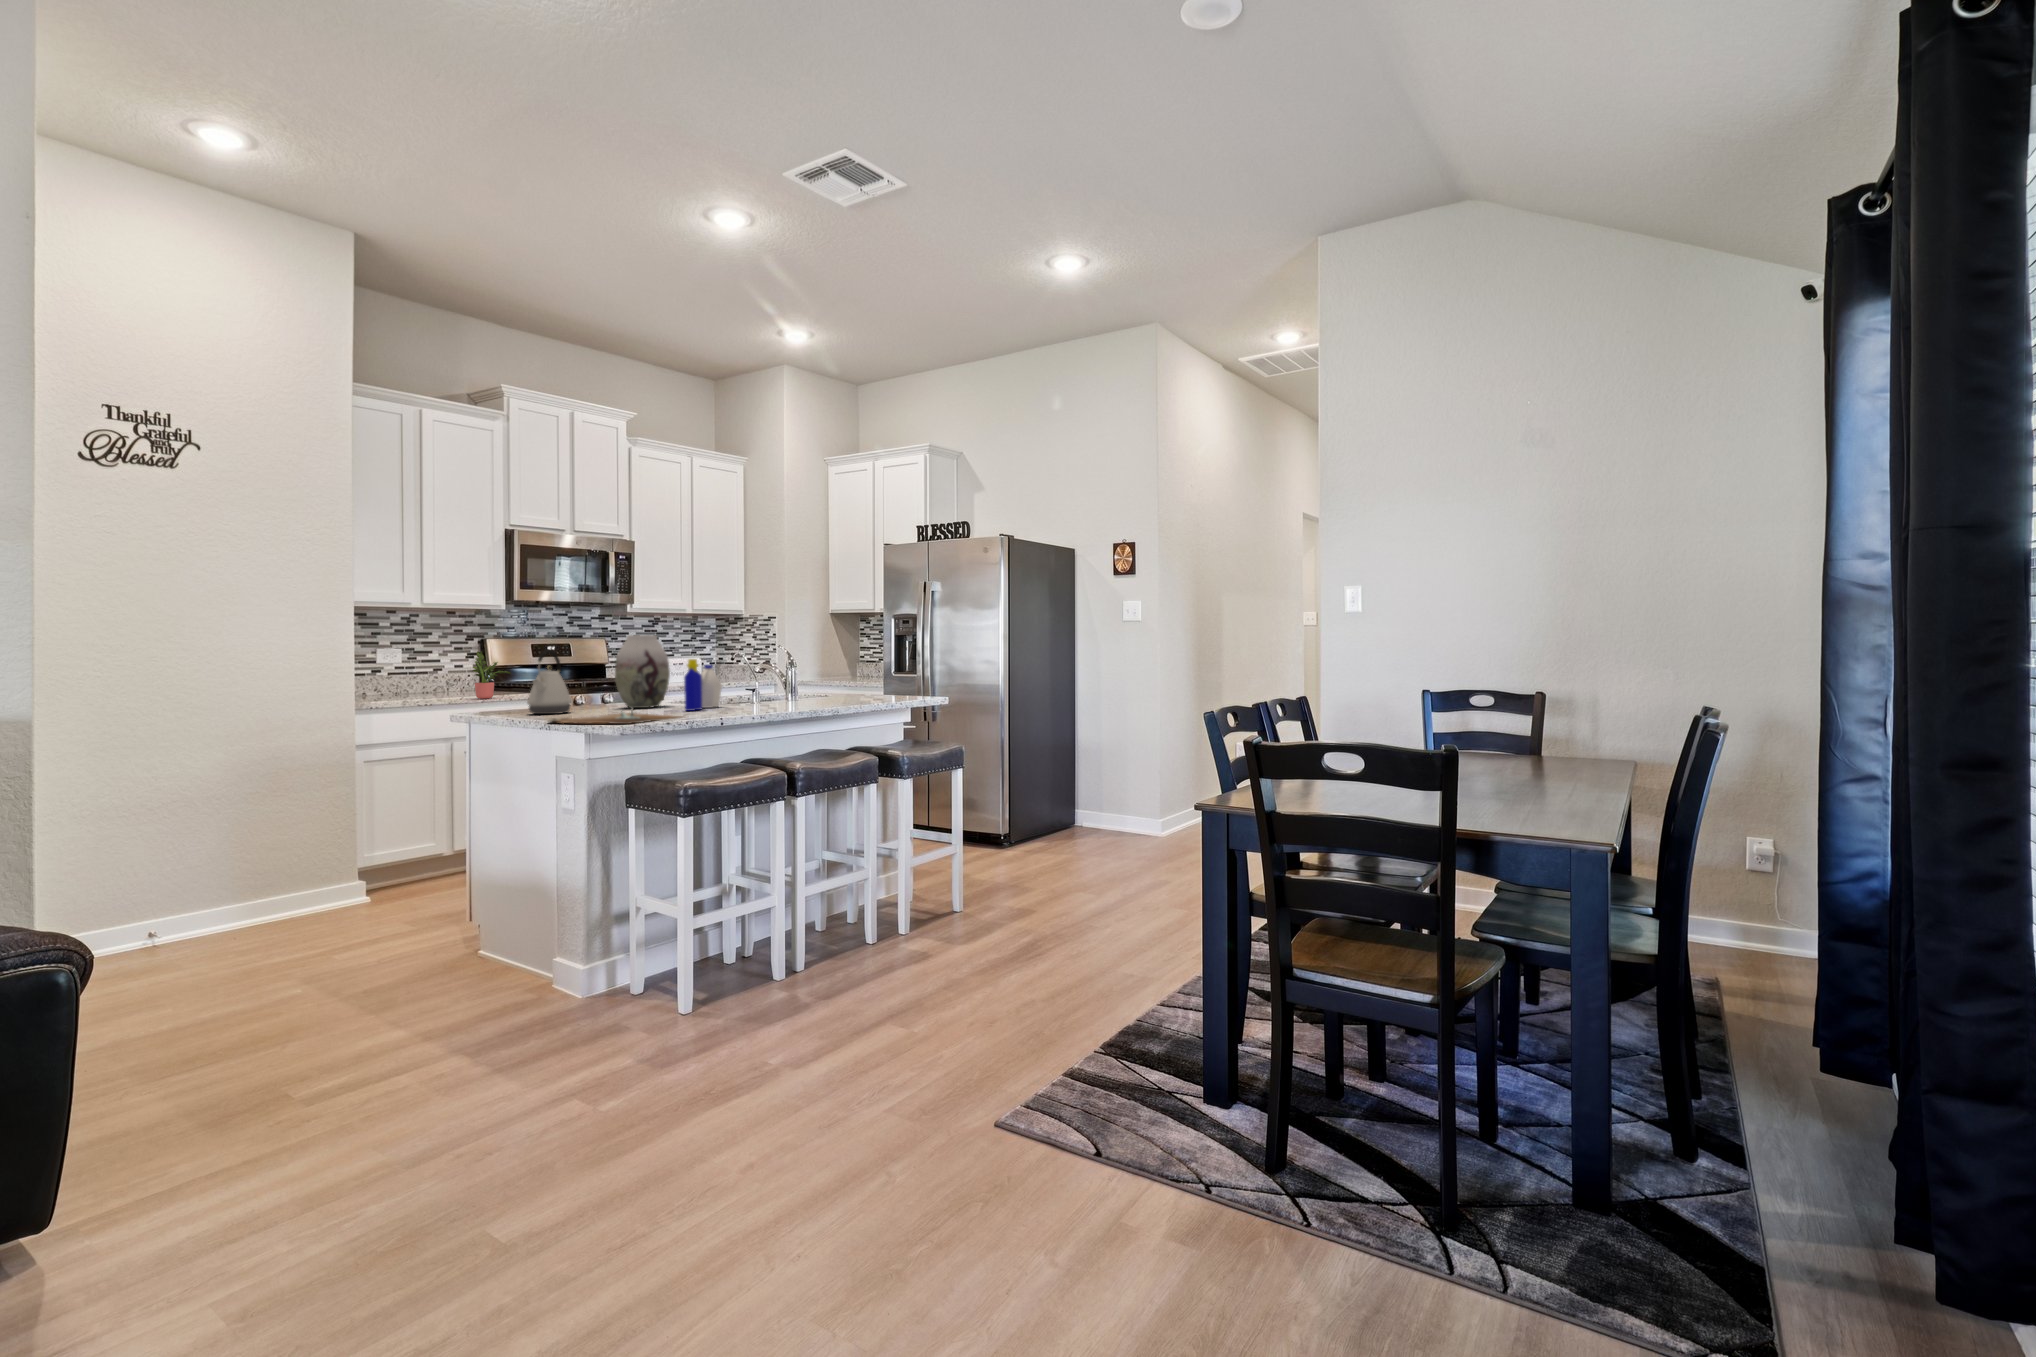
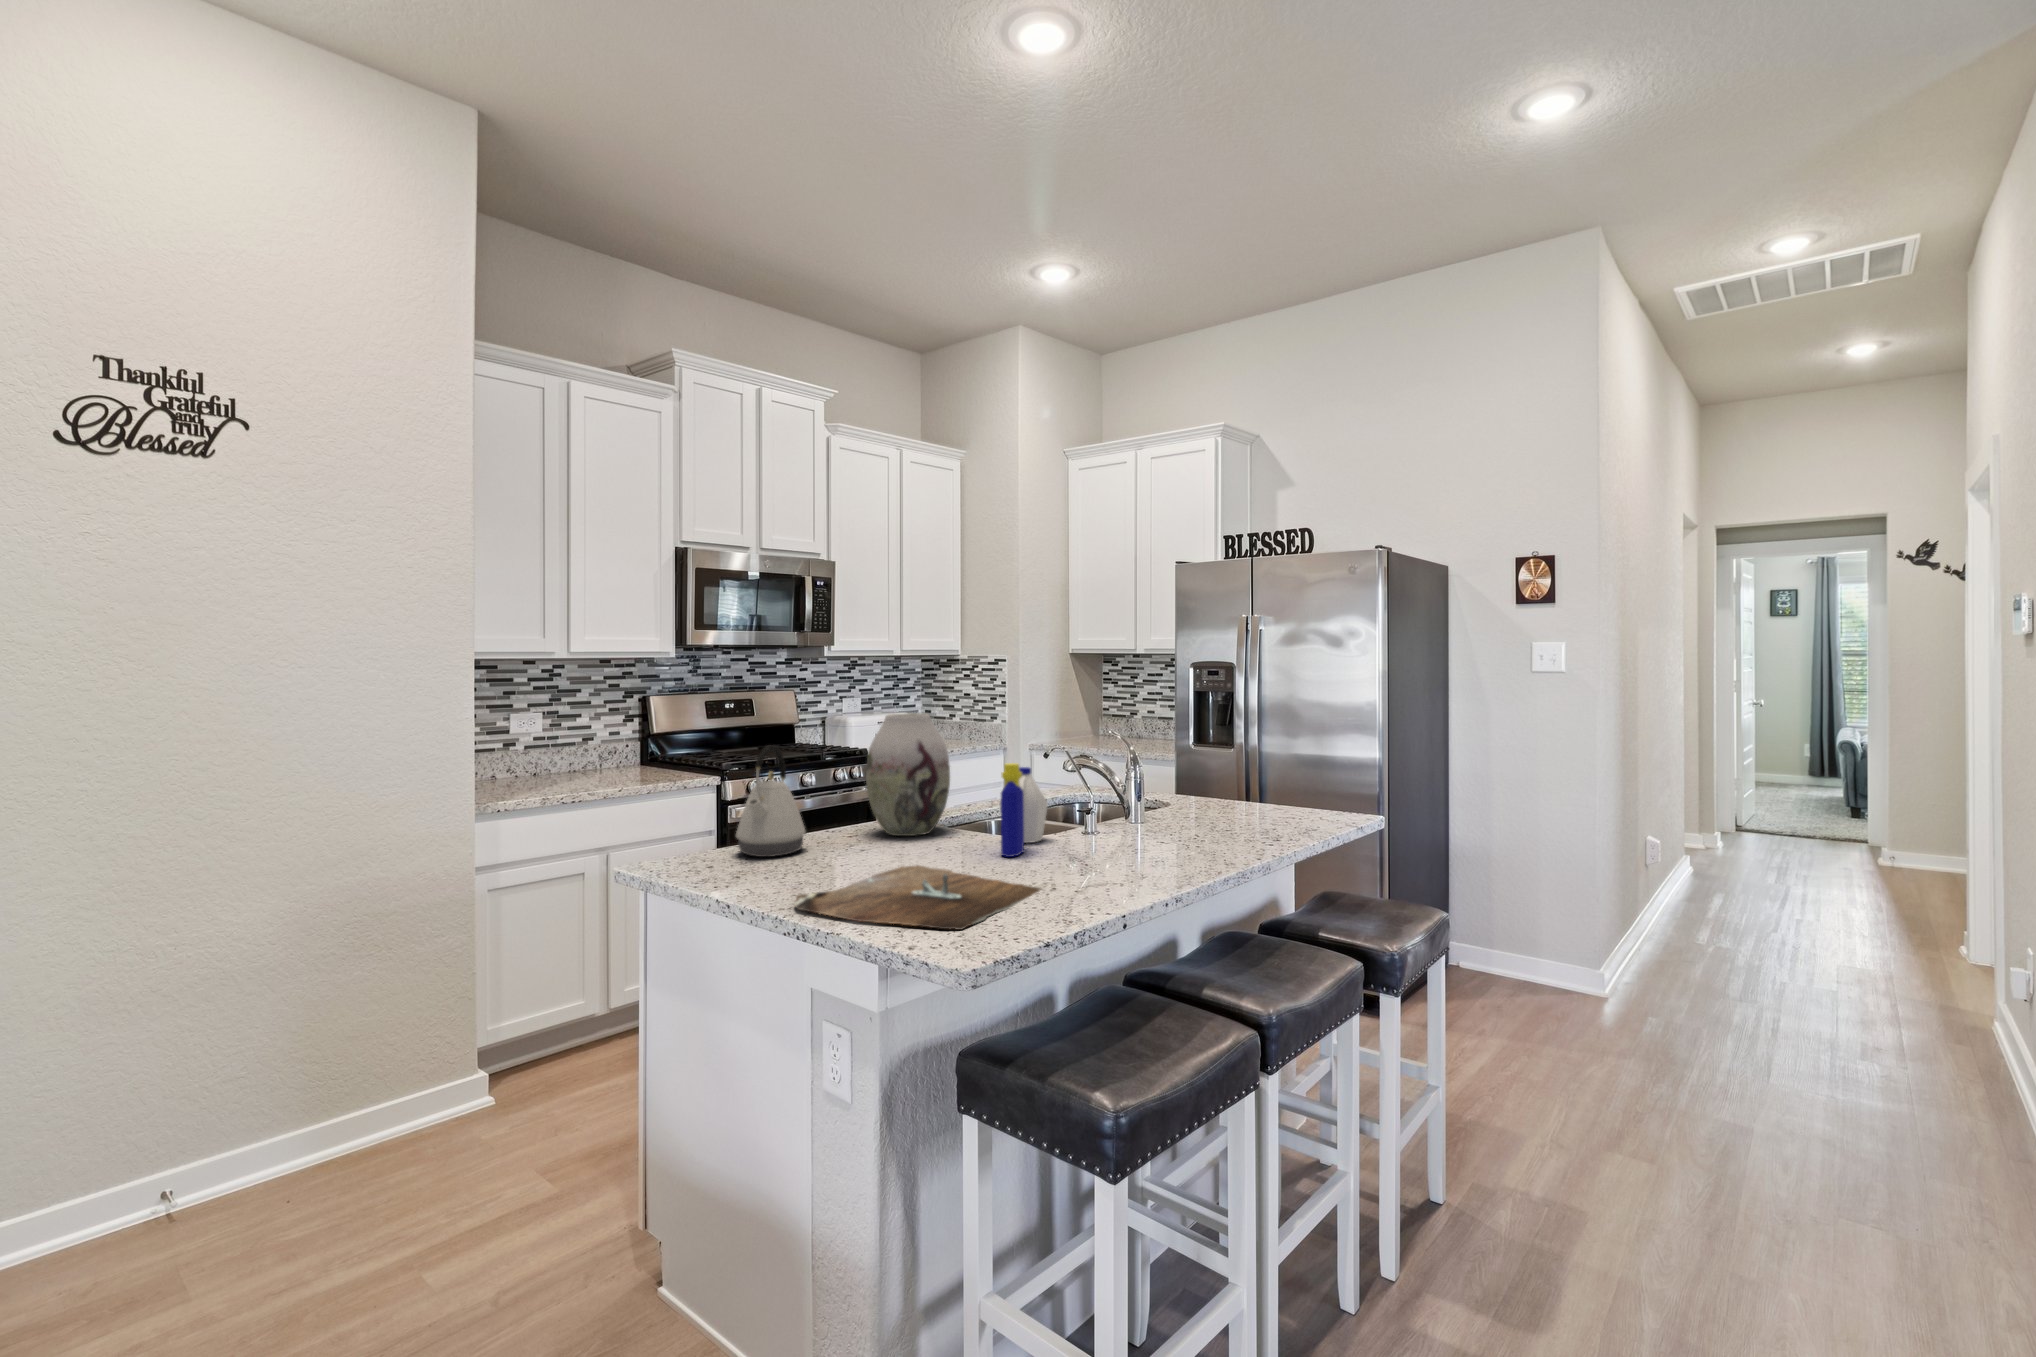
potted plant: present [473,651,511,699] -> none [631,715,682,783]

